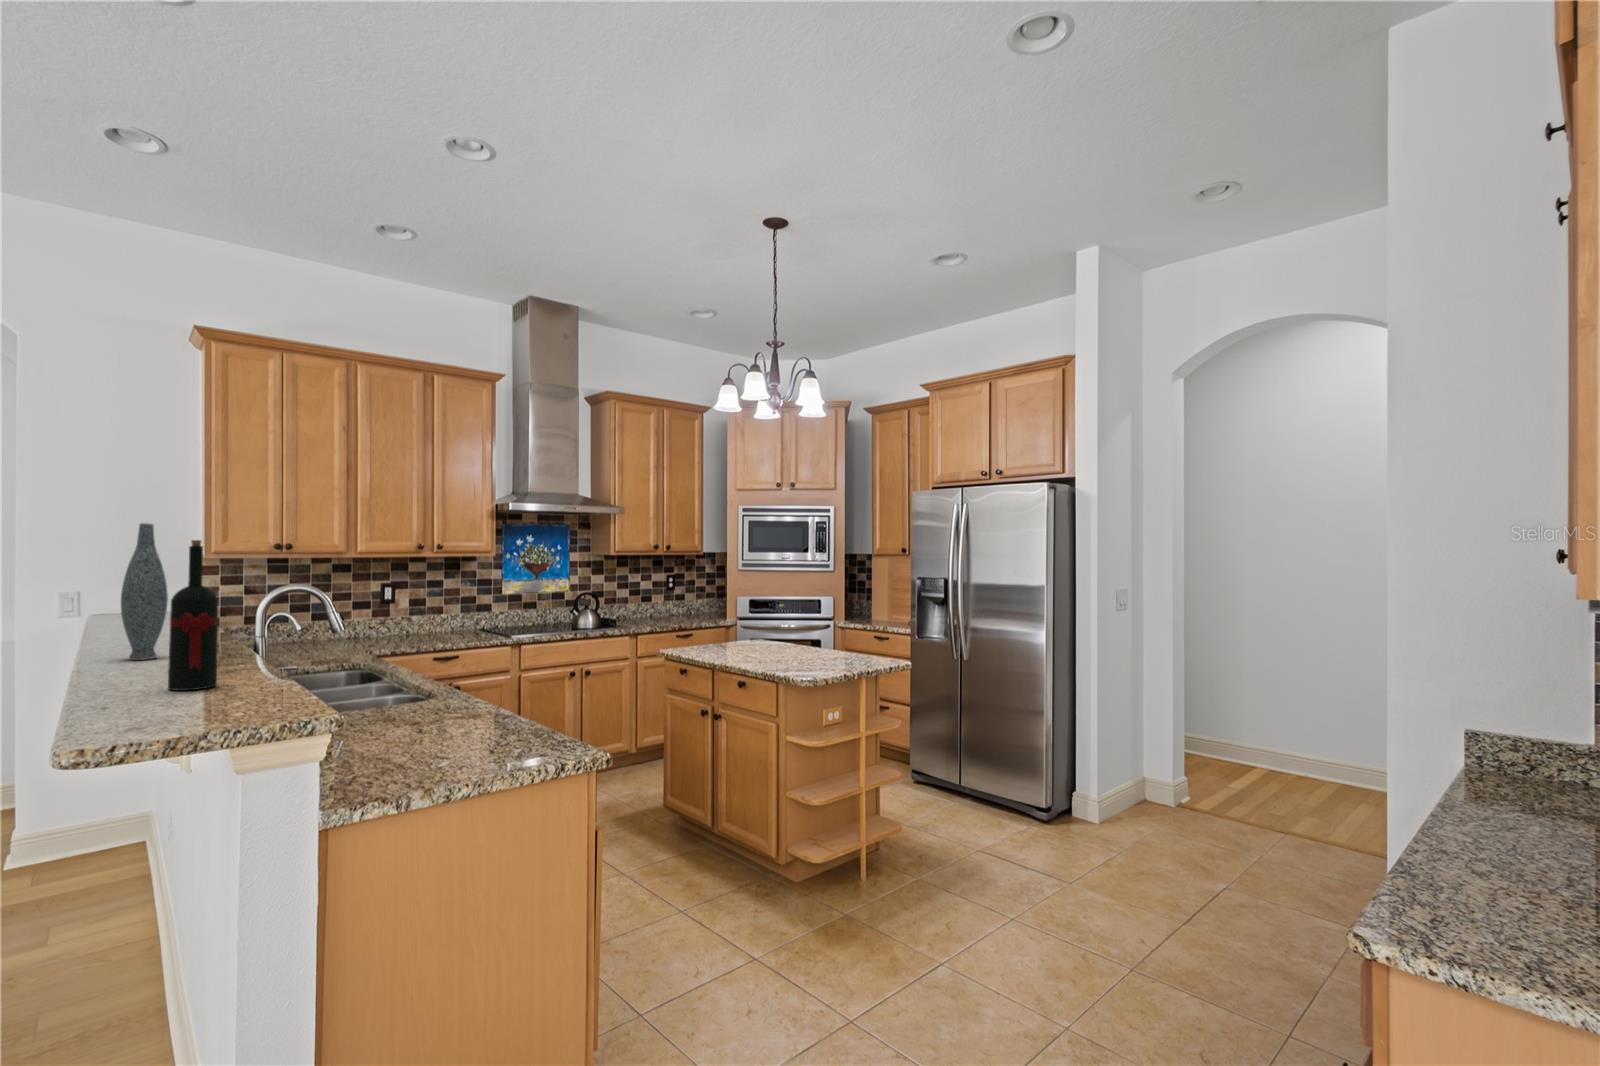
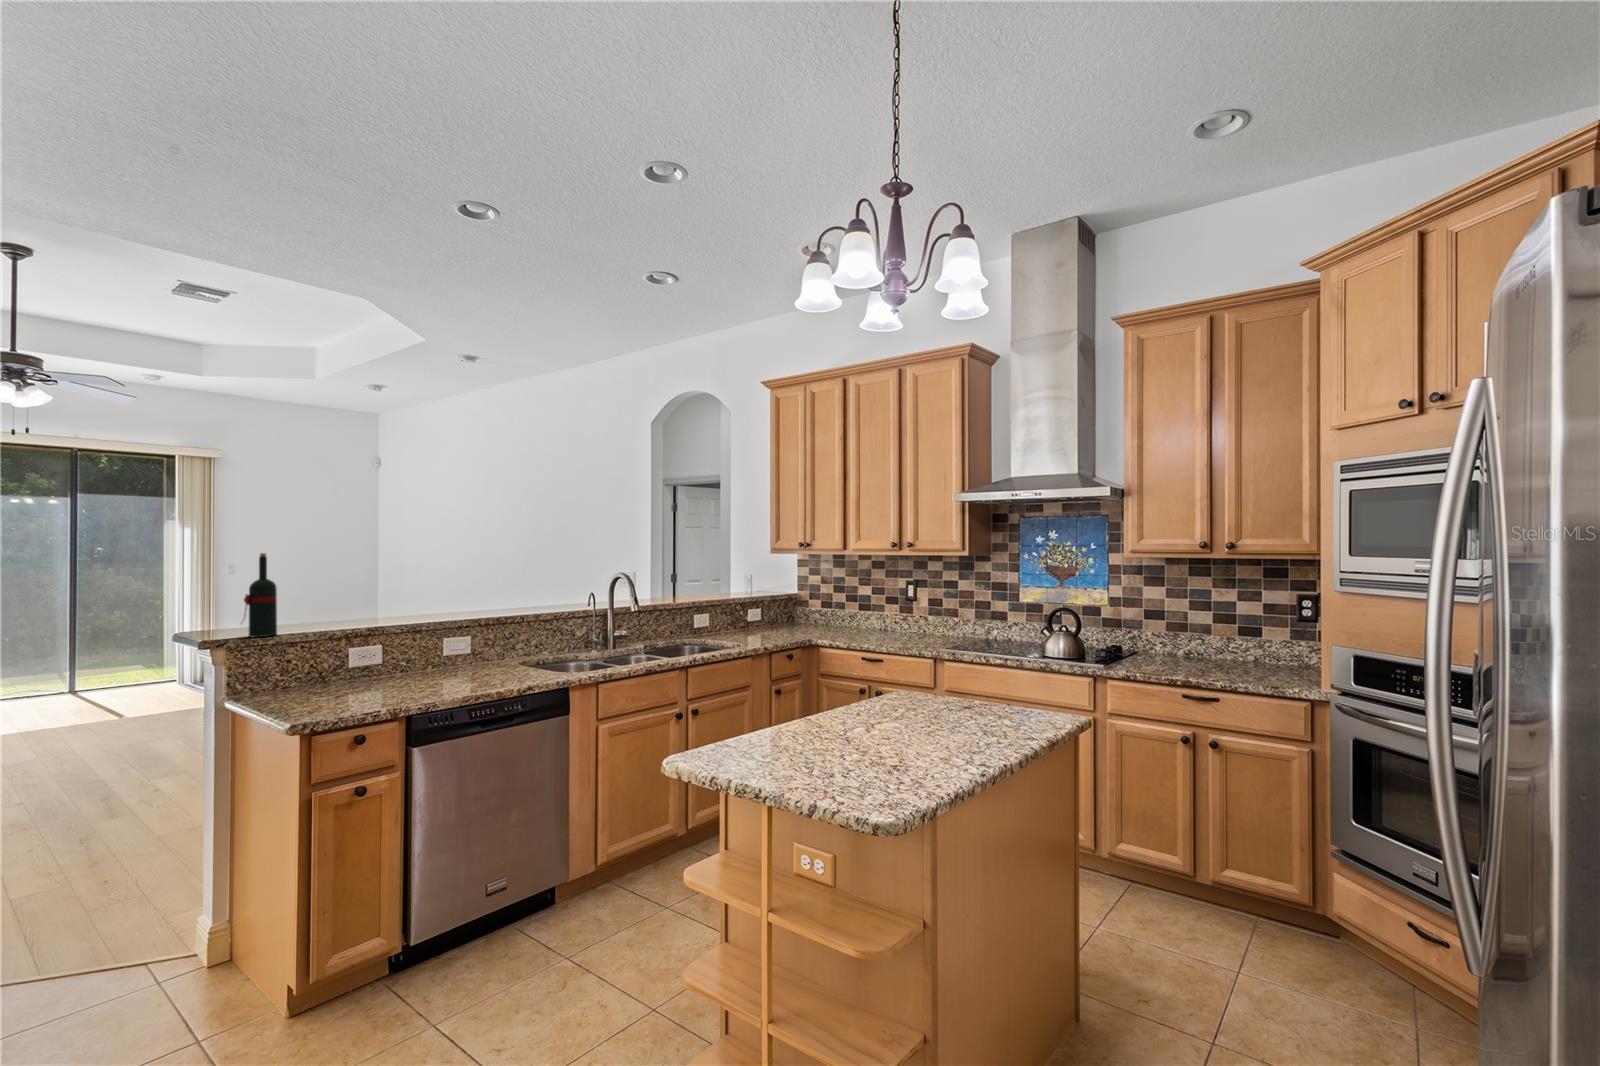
vase: present [121,523,168,660] -> none [427,540,458,619]

